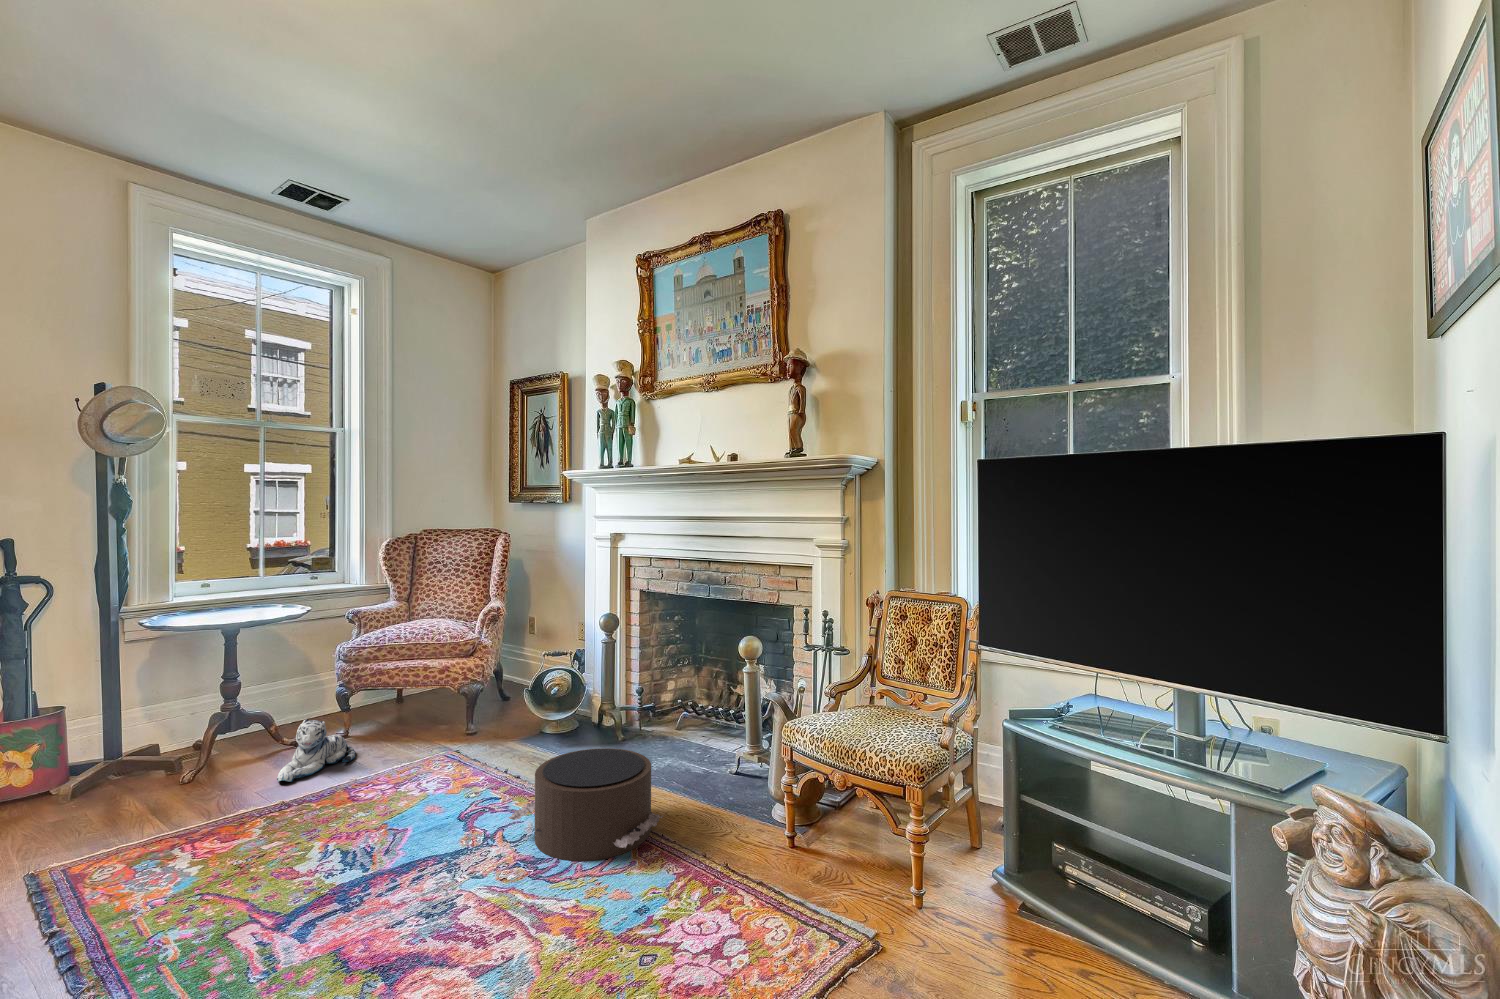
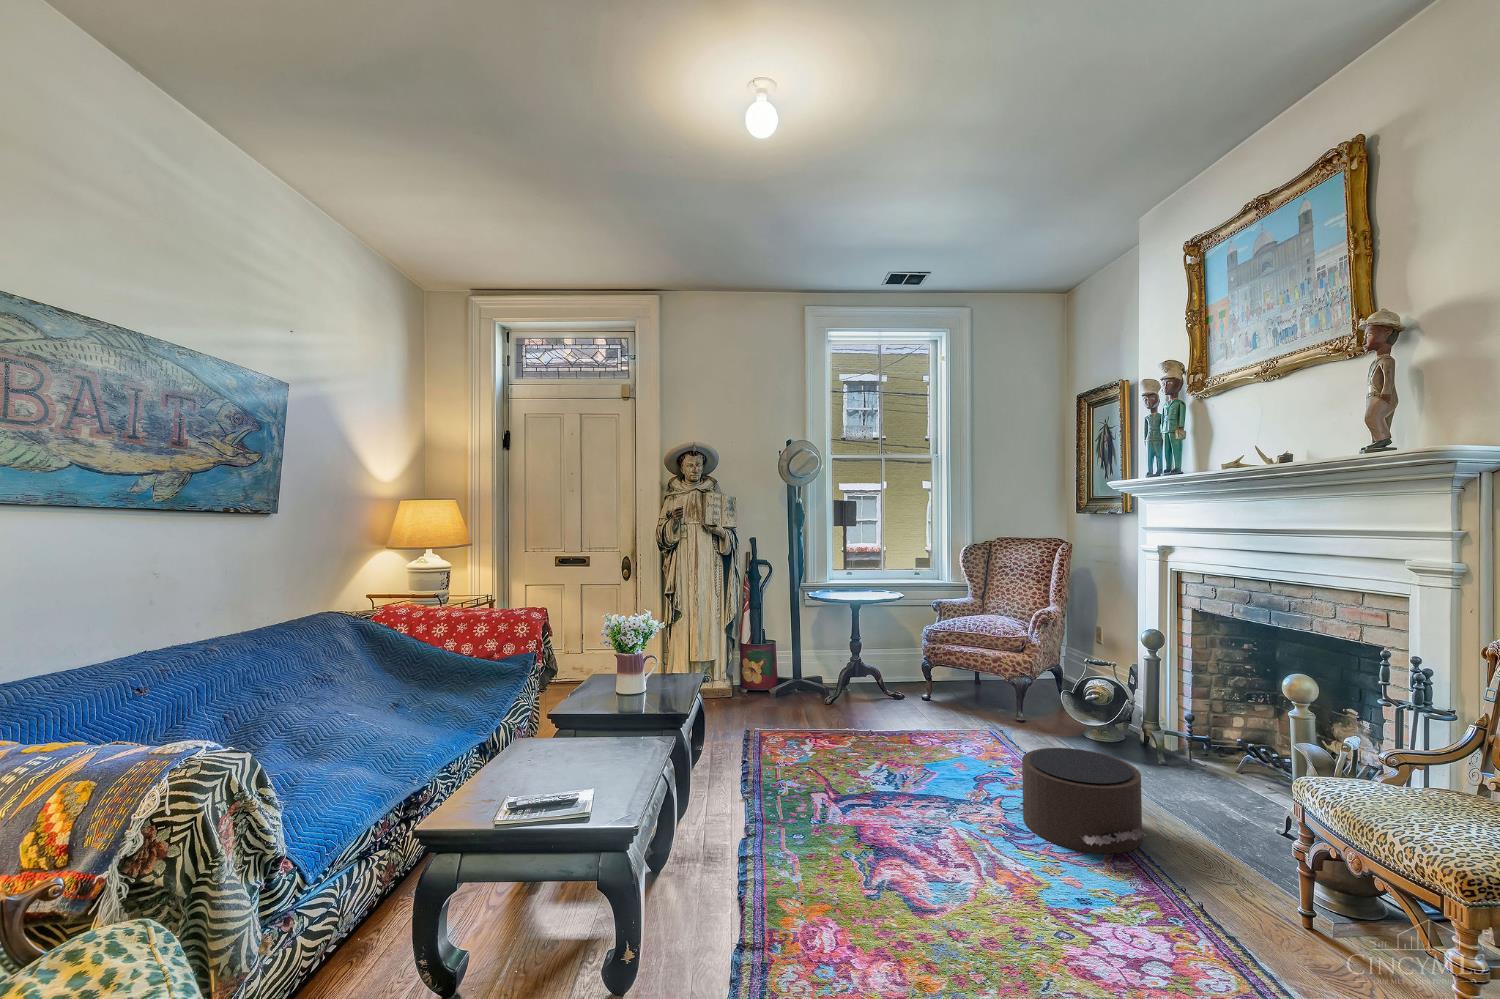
plush toy: present [277,719,356,782] -> none [872,676,928,719]

